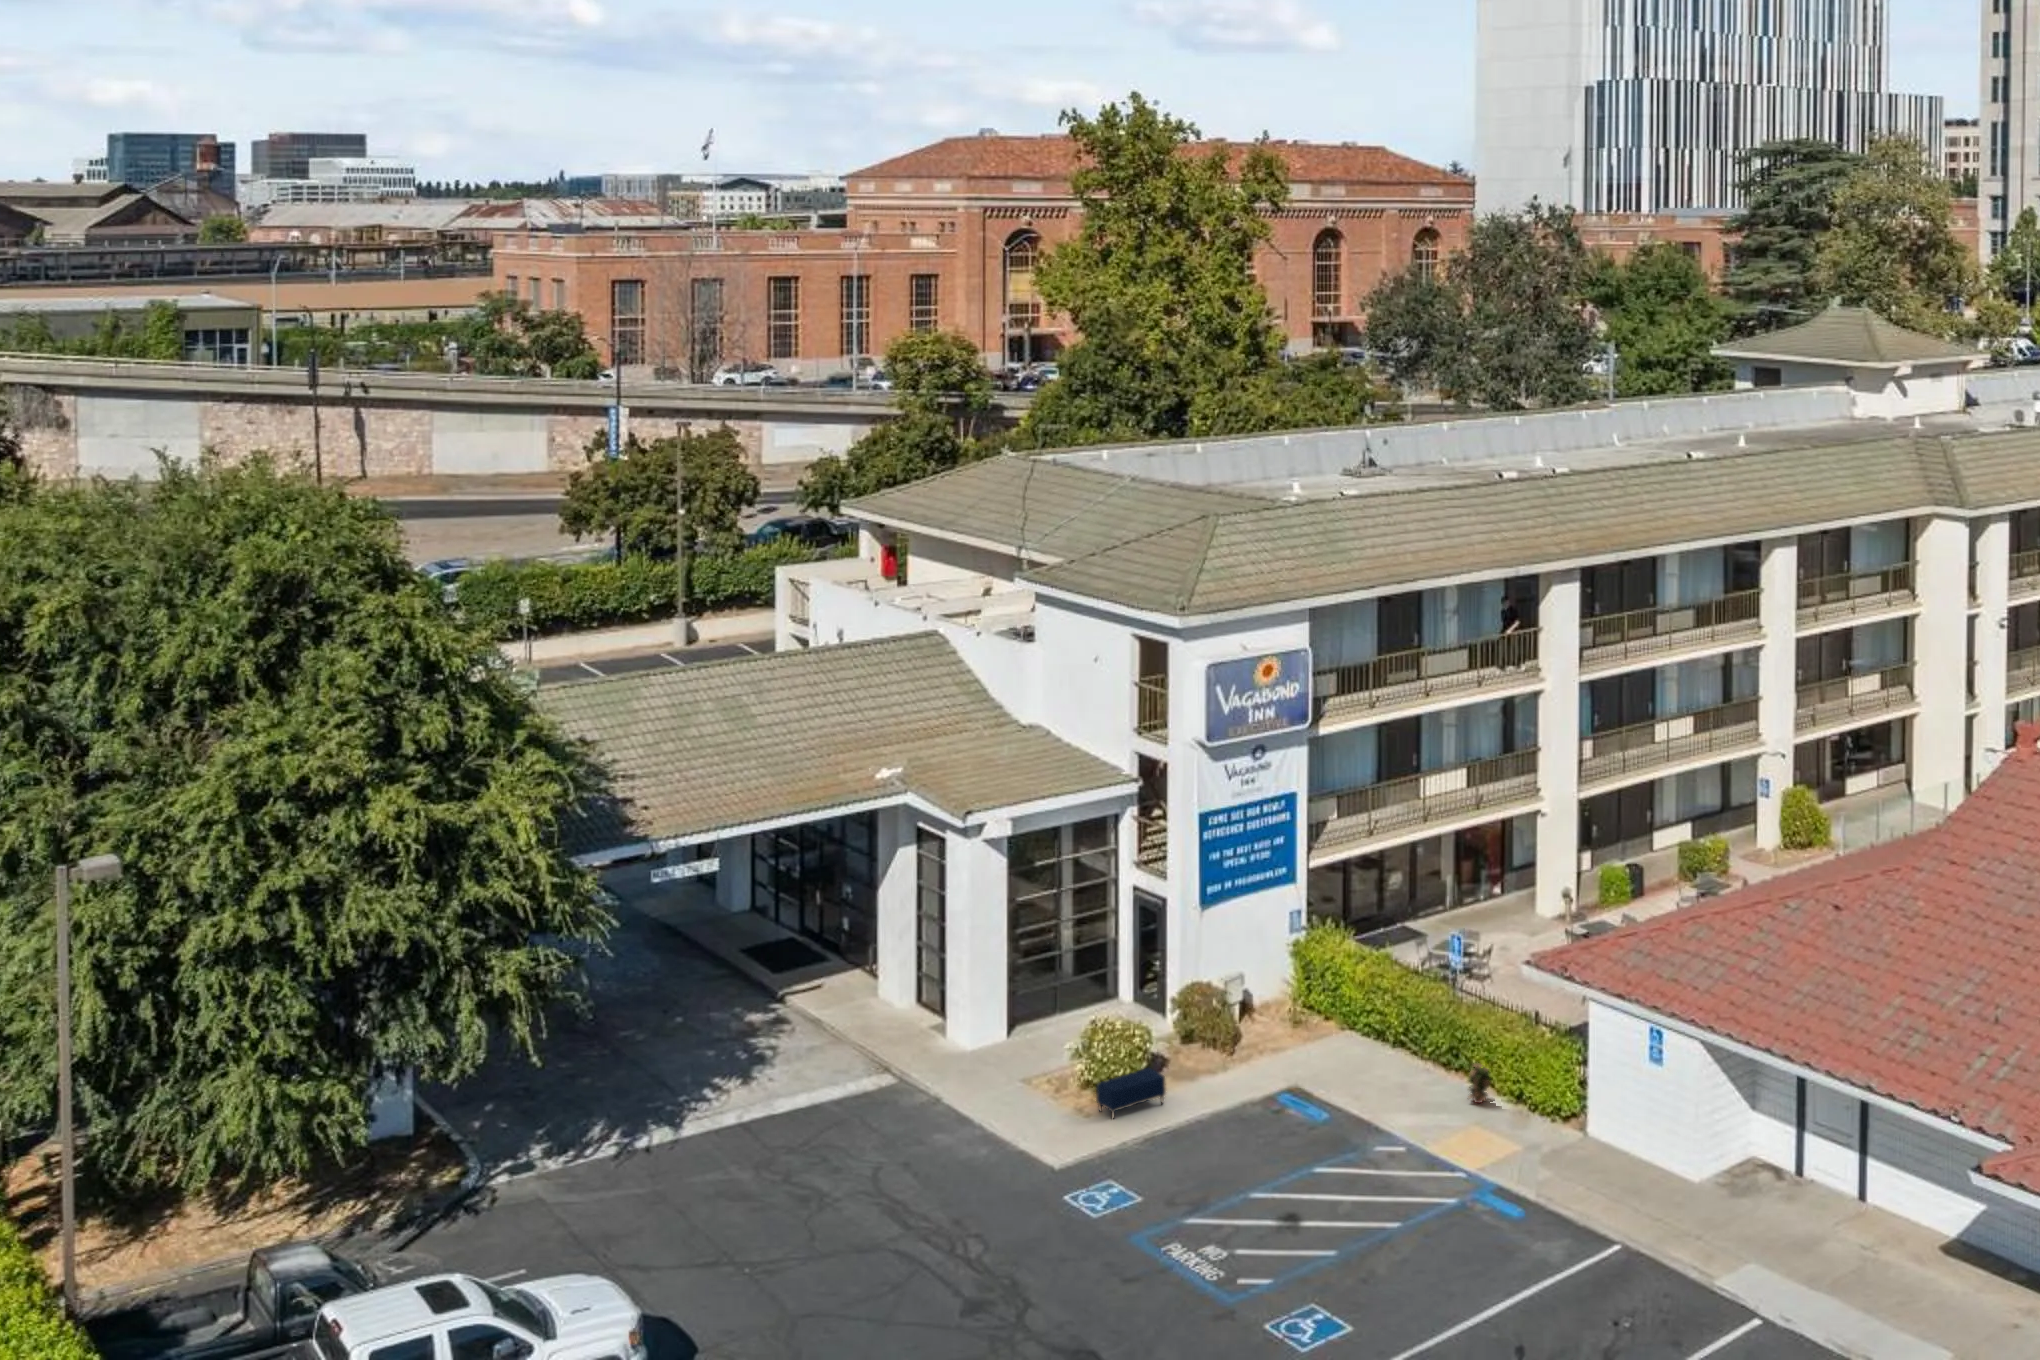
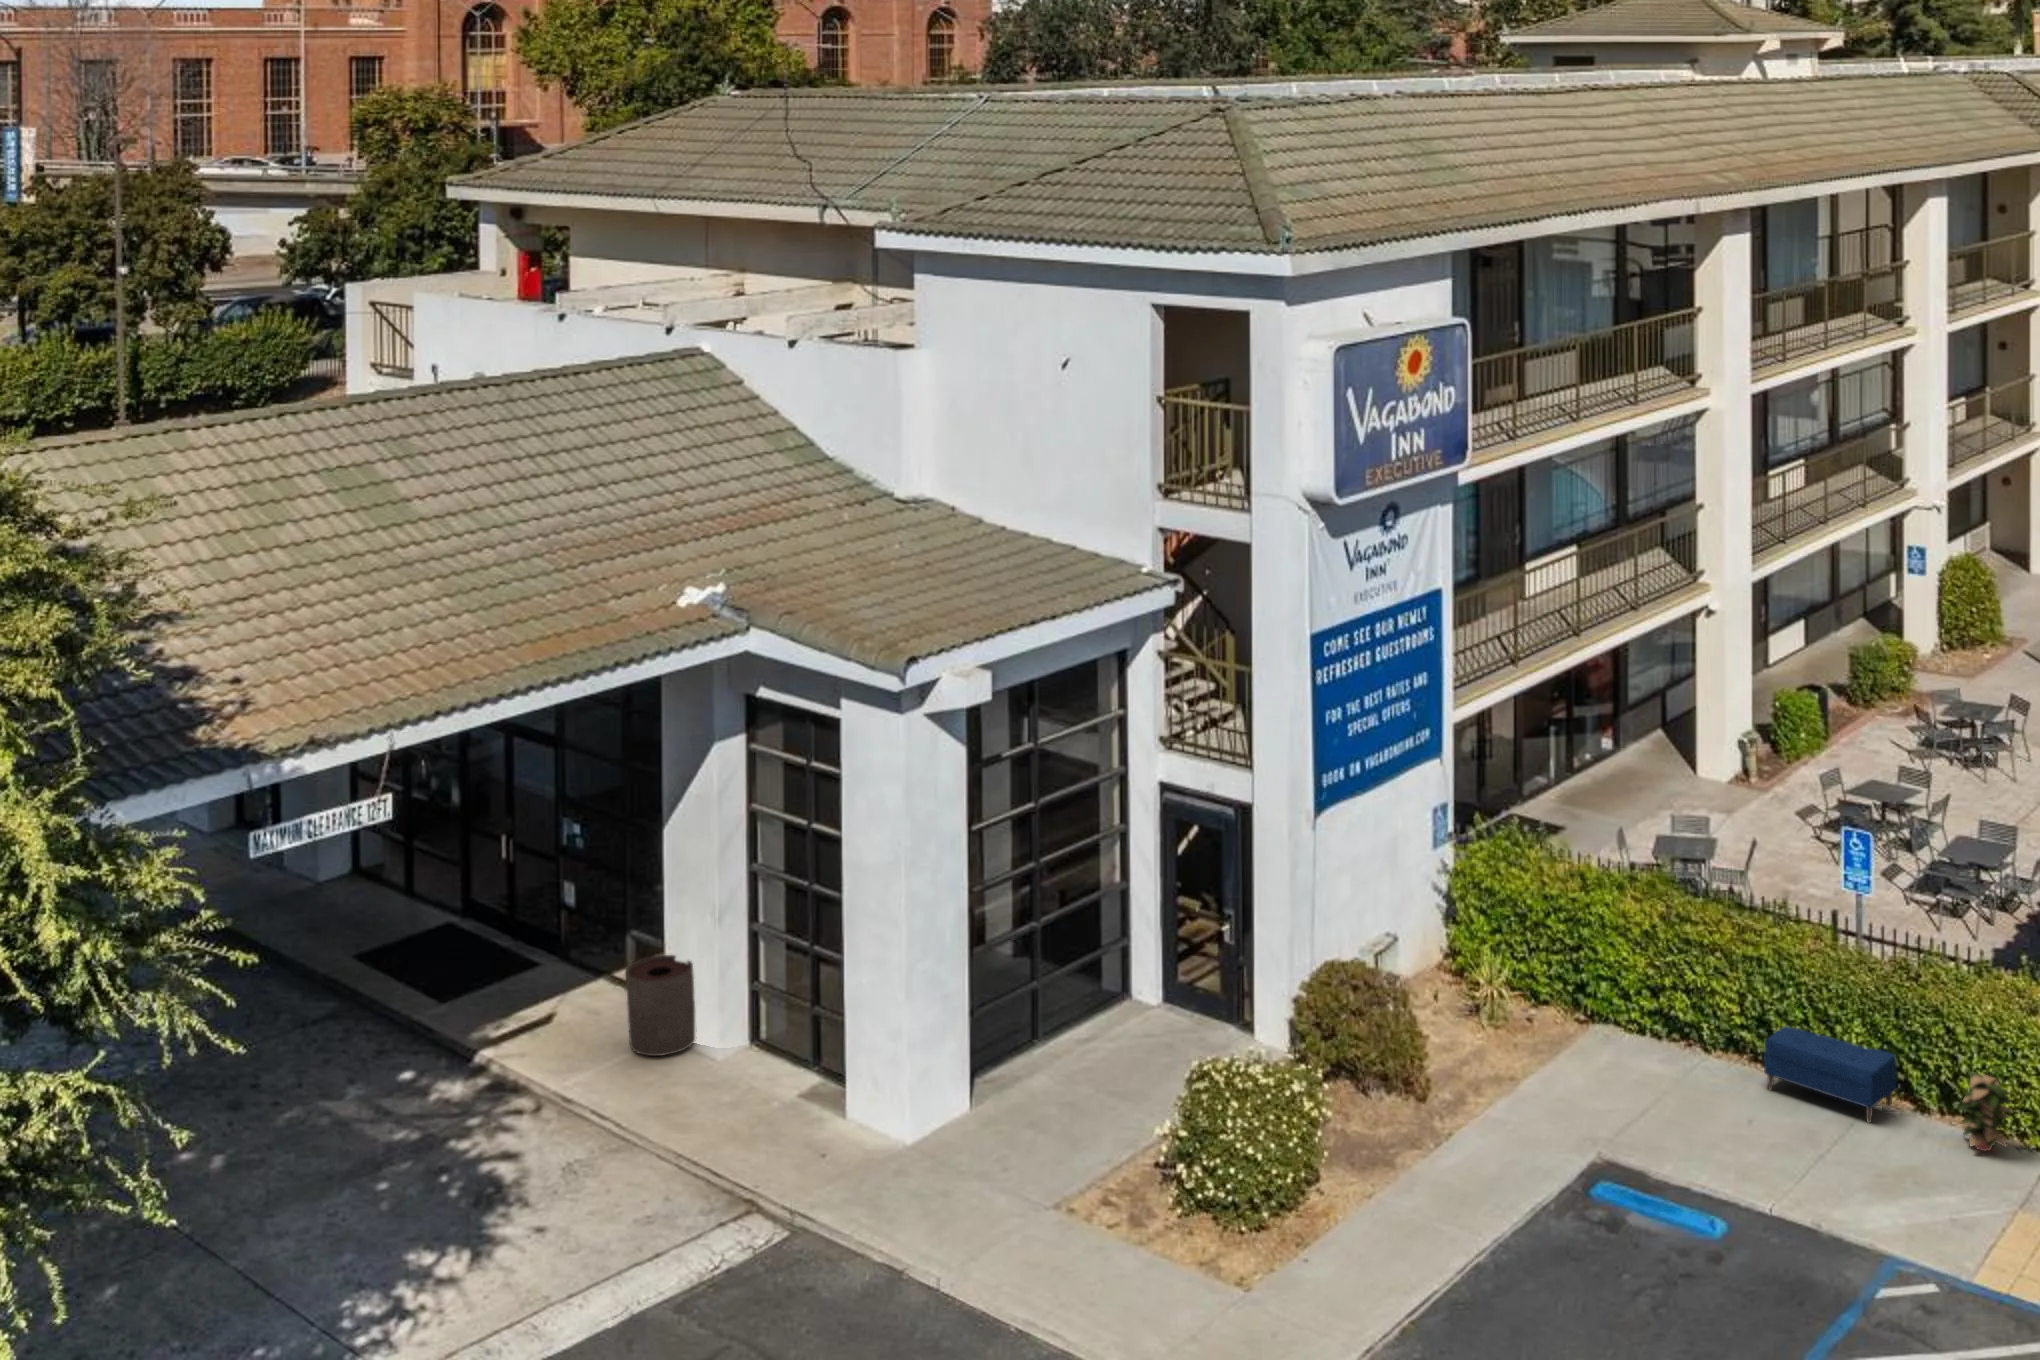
trash can: none [851,956,887,1007] -> present [626,955,696,1056]
bench: present [1096,1068,1166,1118] -> present [1764,1026,1897,1123]

